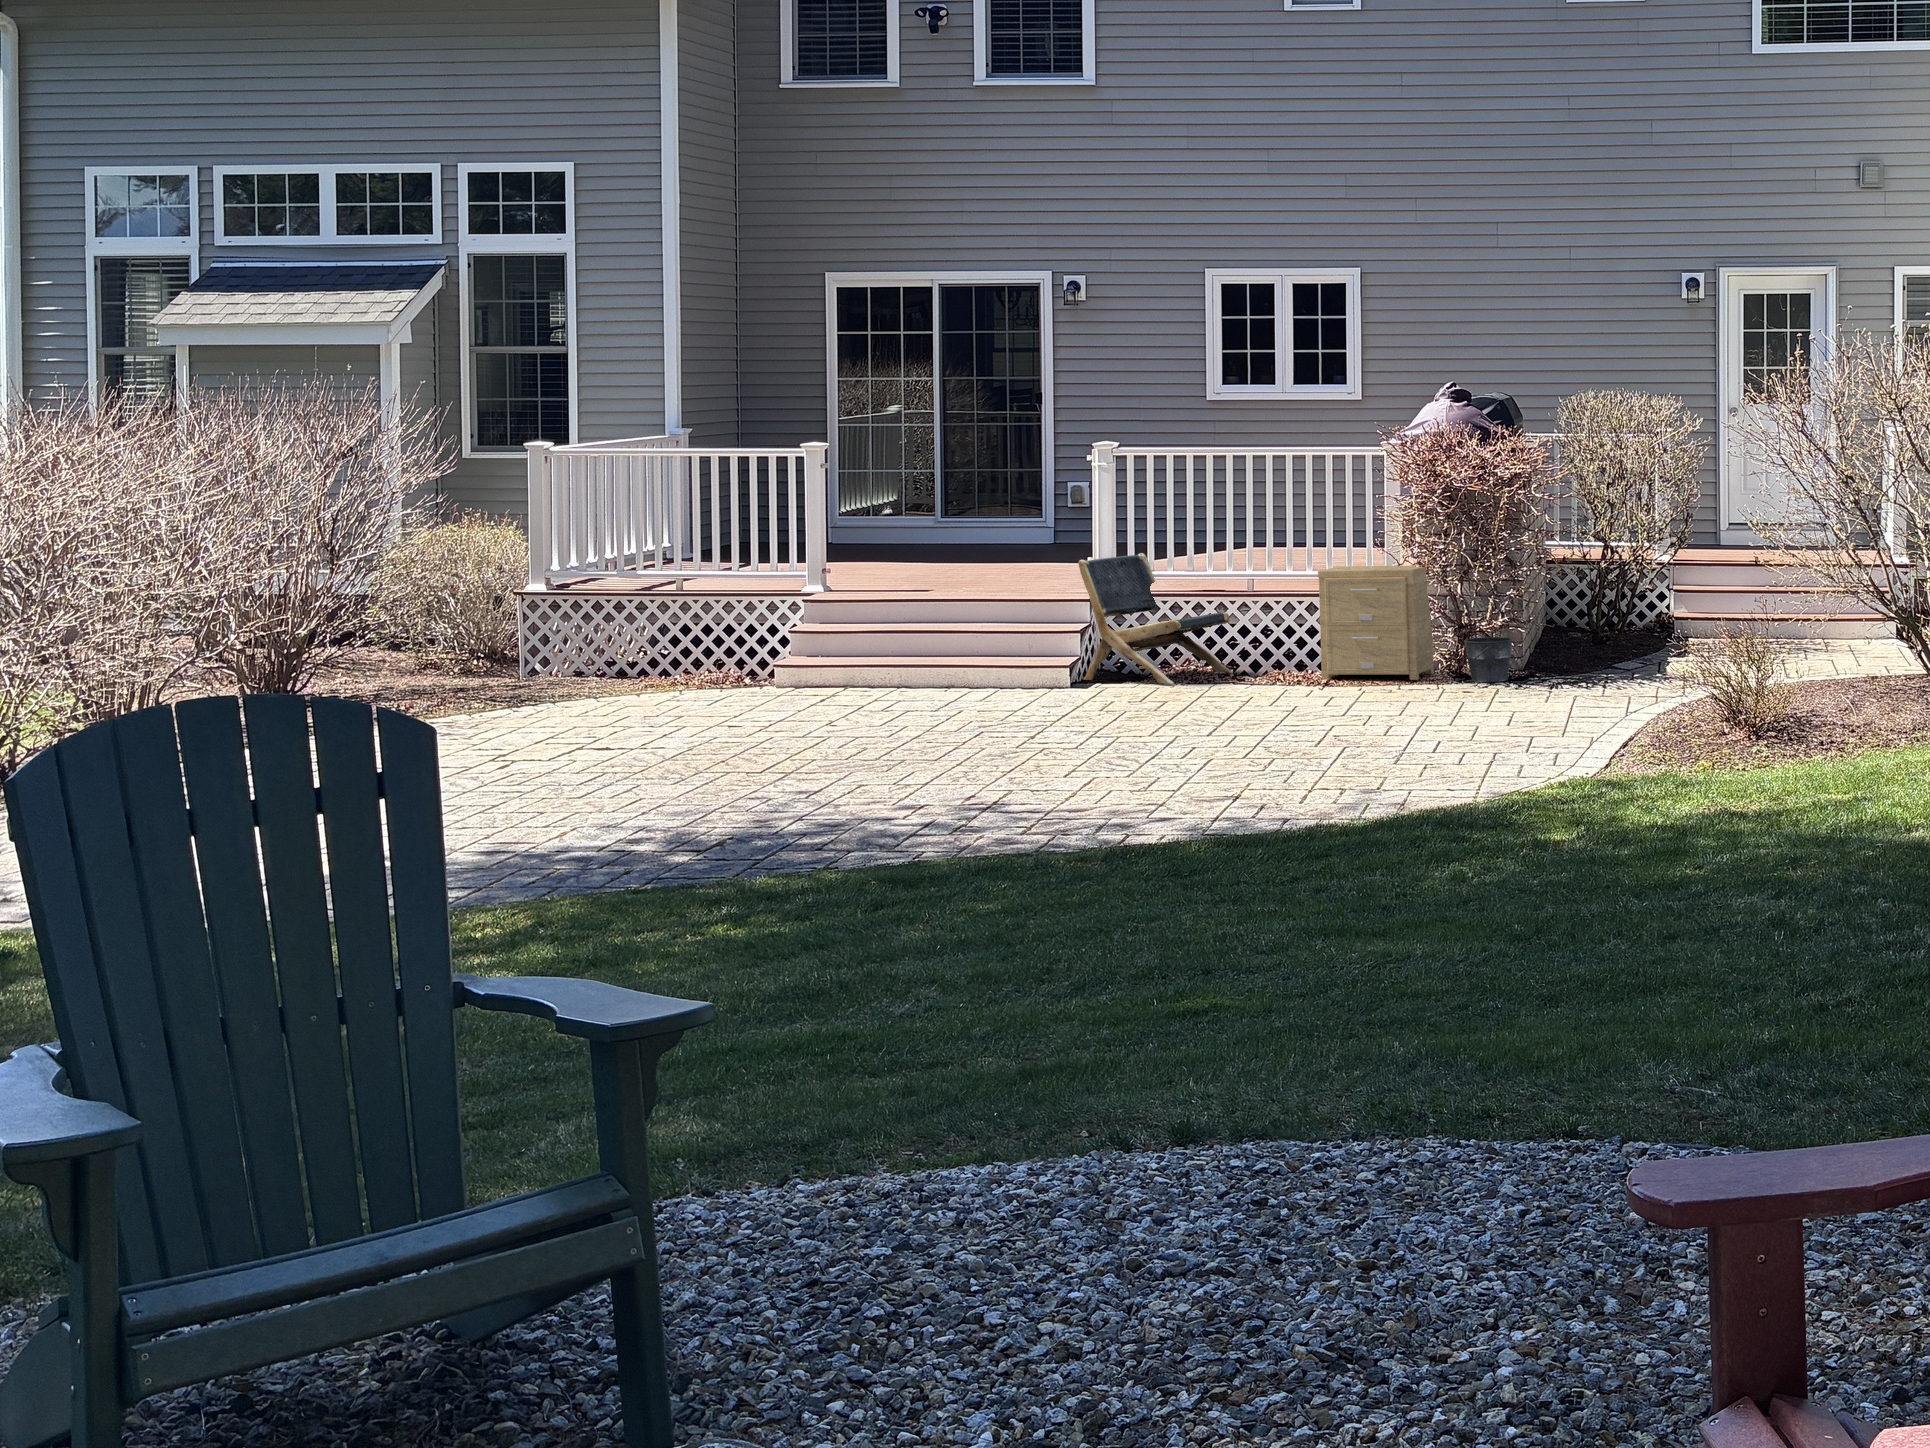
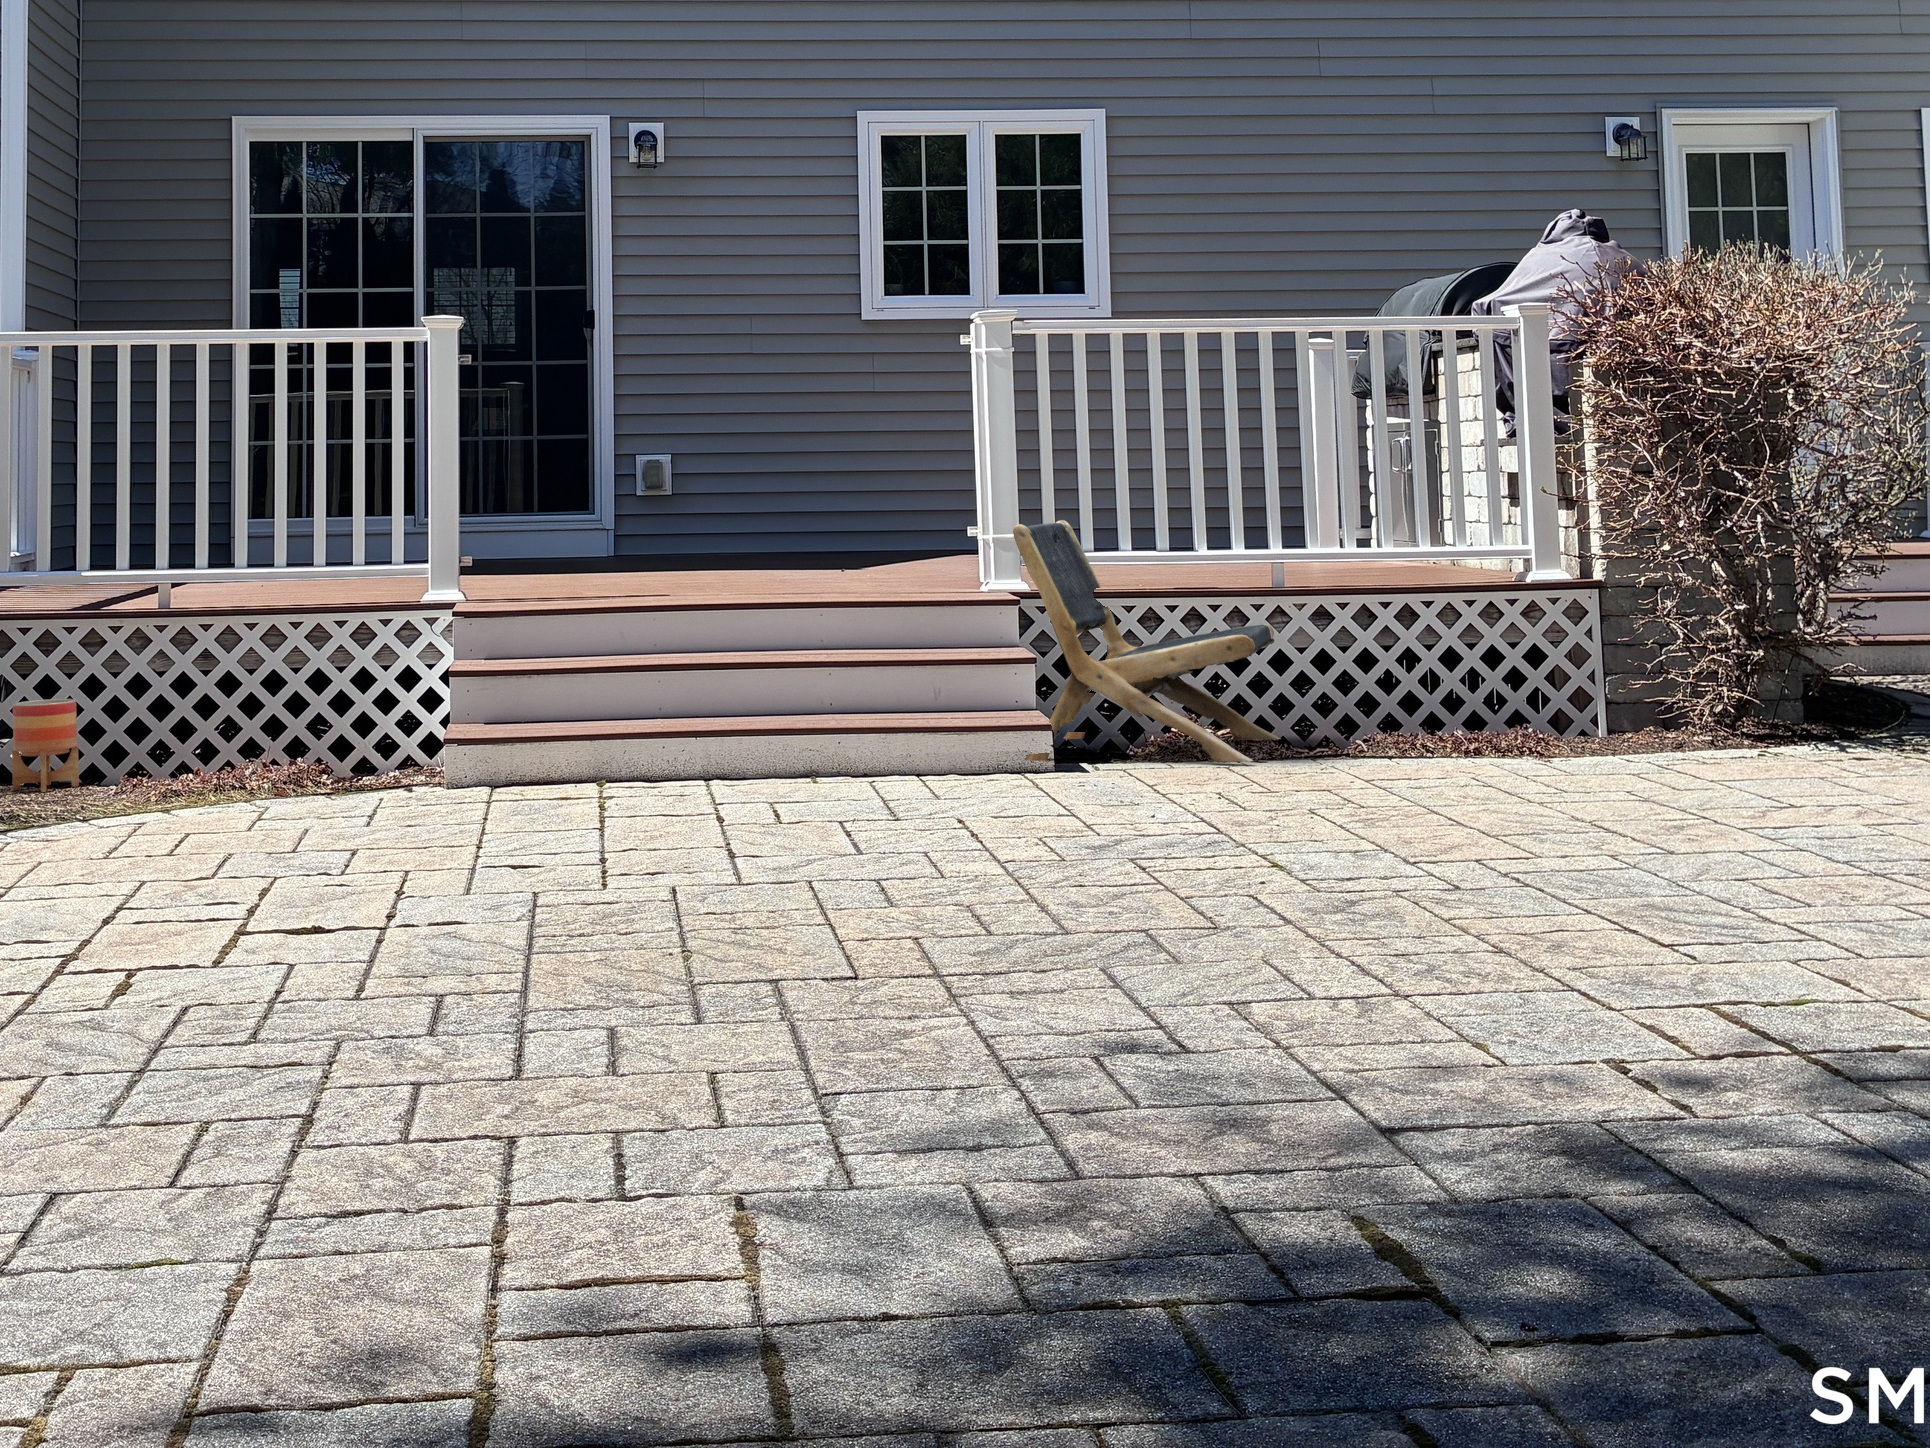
side table: present [1318,566,1434,680] -> none [1457,526,1697,746]
planter: none [598,634,632,679] -> present [12,699,79,792]
bucket: present [1461,637,1513,682] -> none [1761,655,1868,740]

